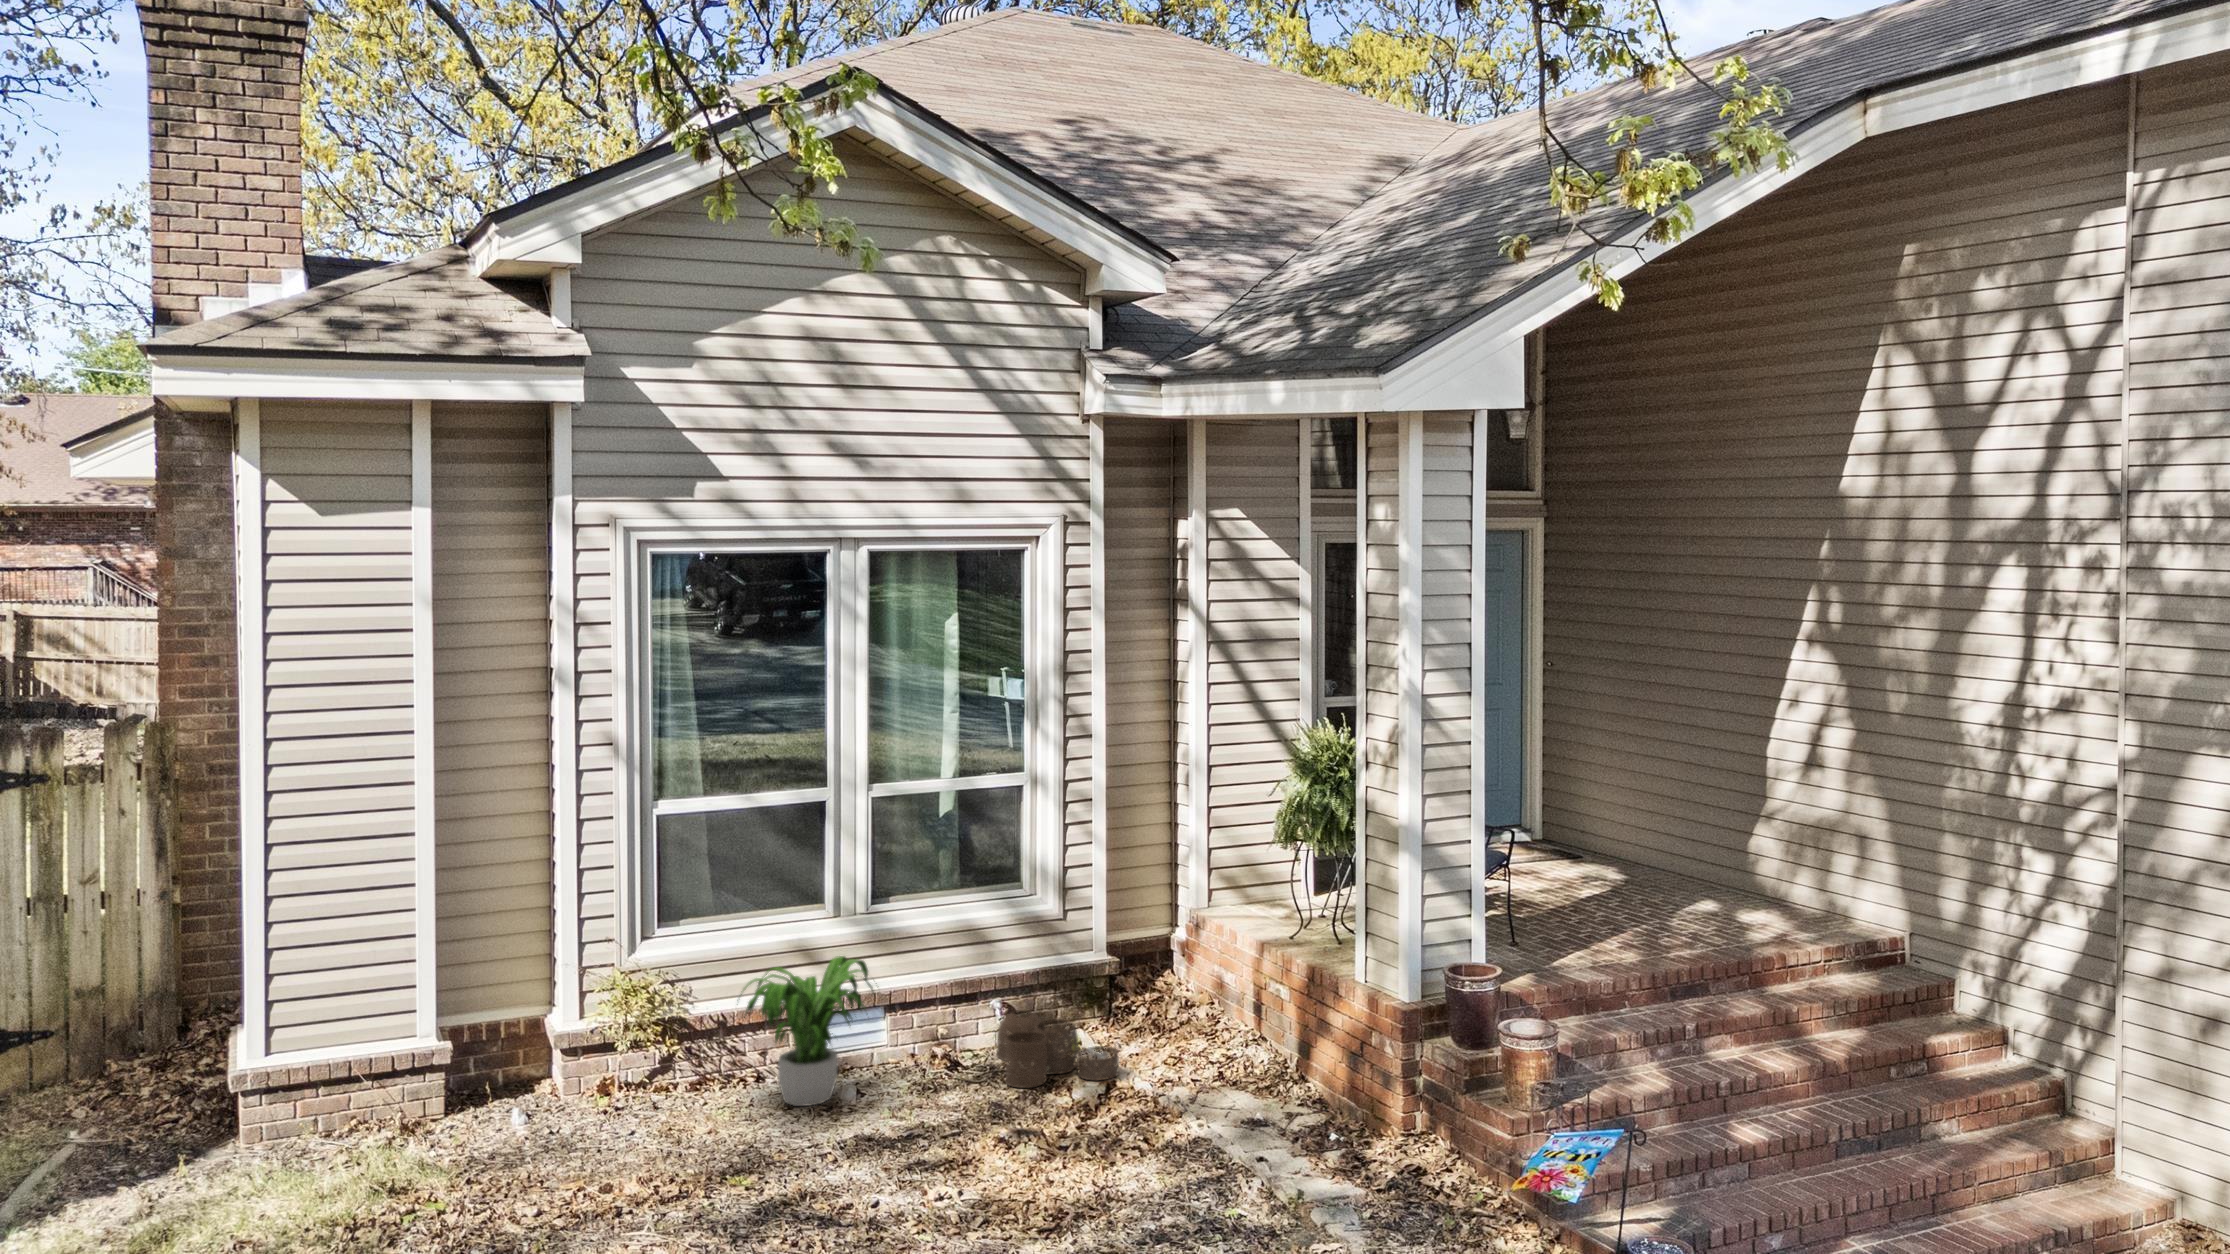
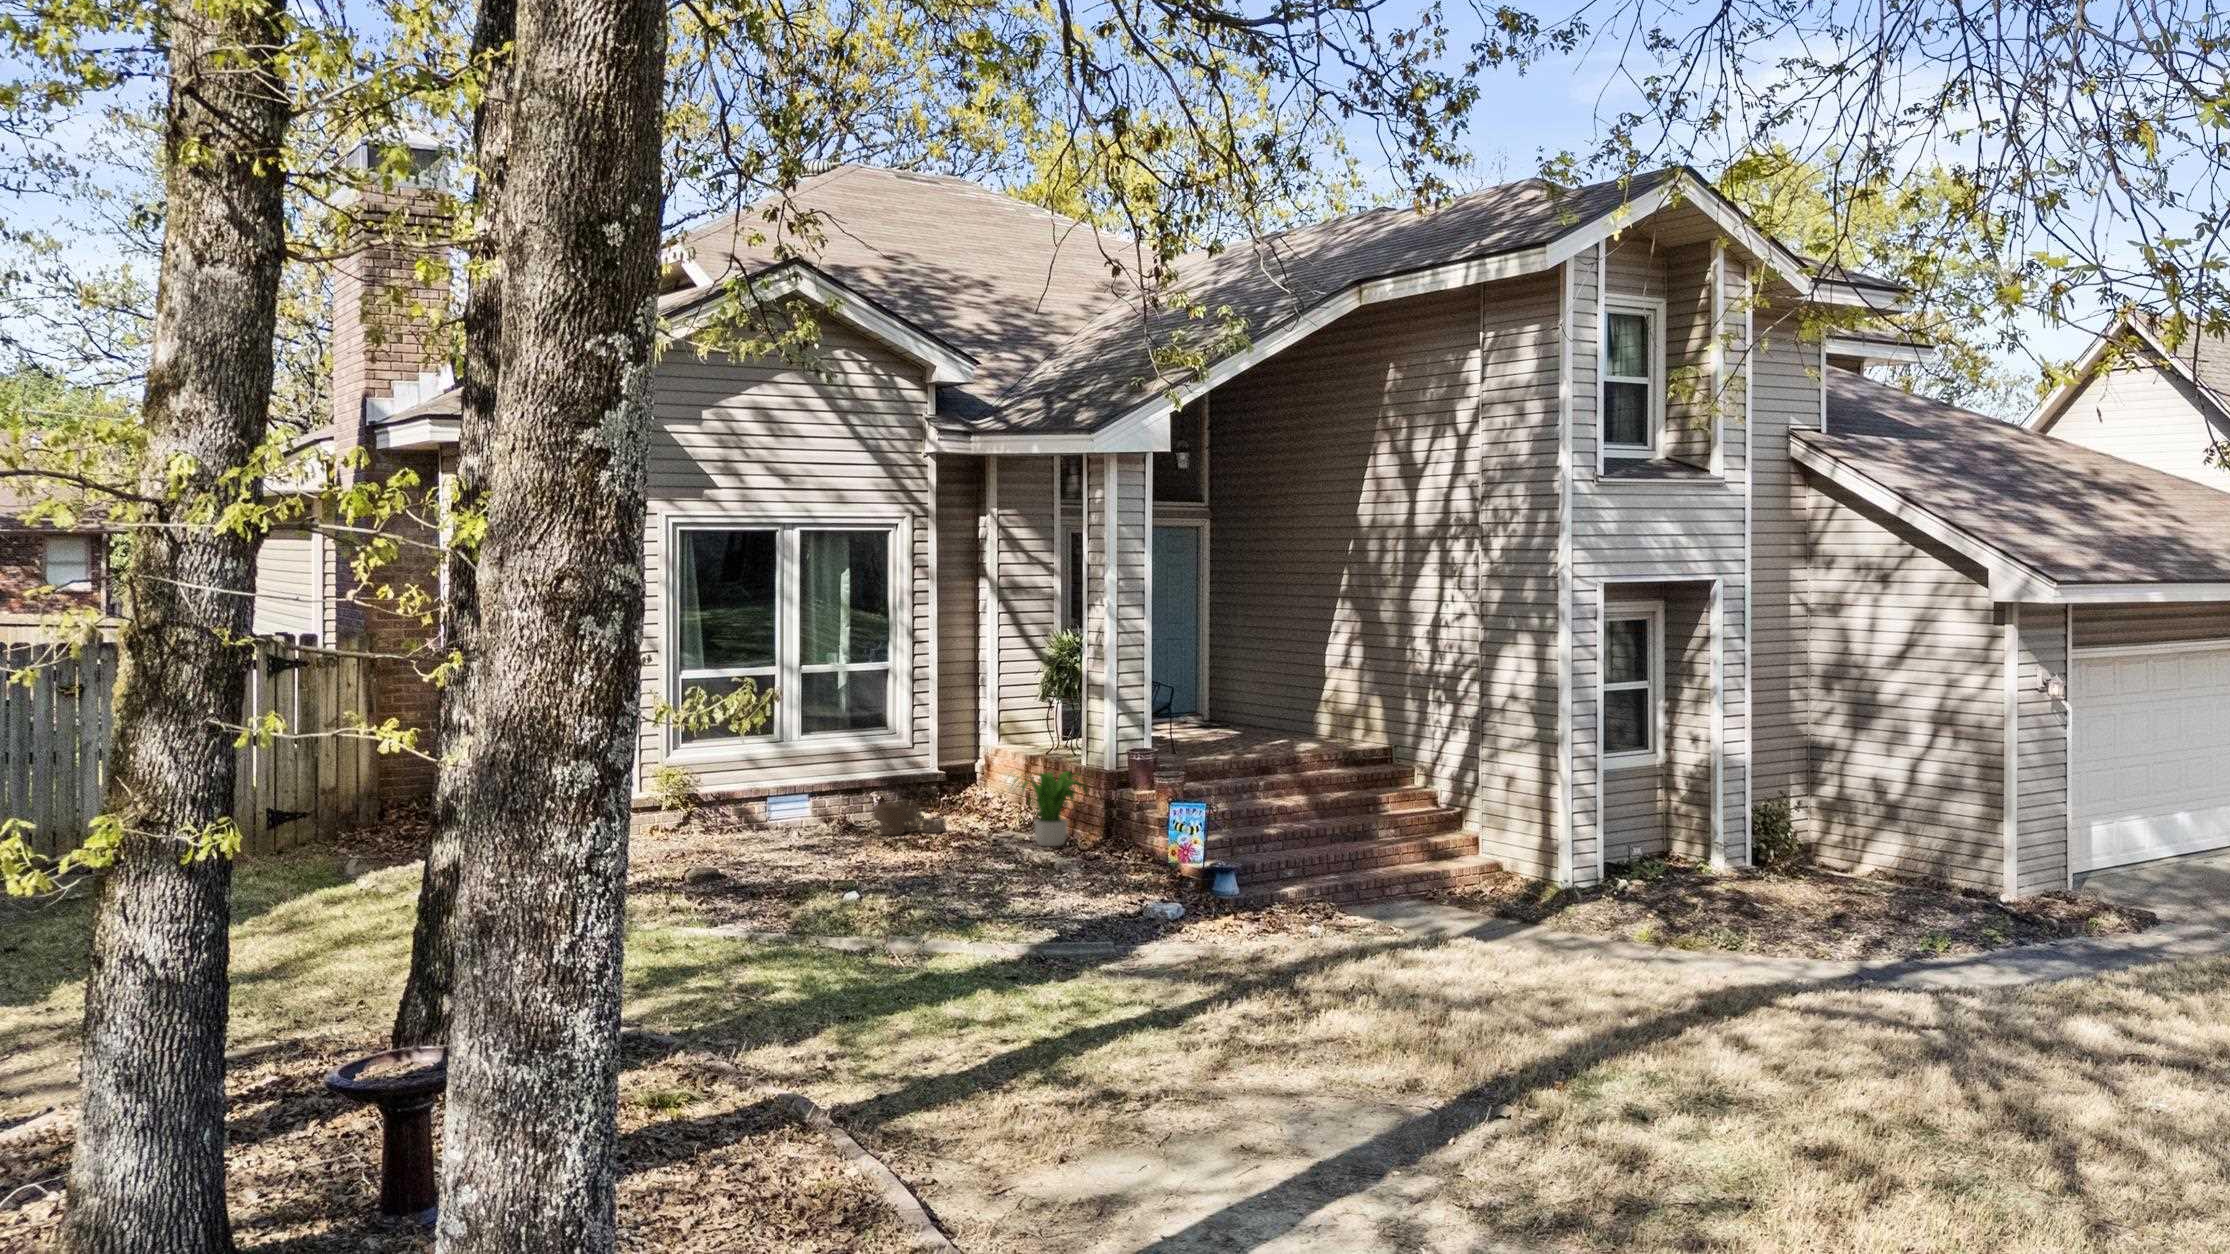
potted plant: present [741,956,873,1106] -> present [1012,771,1088,846]

